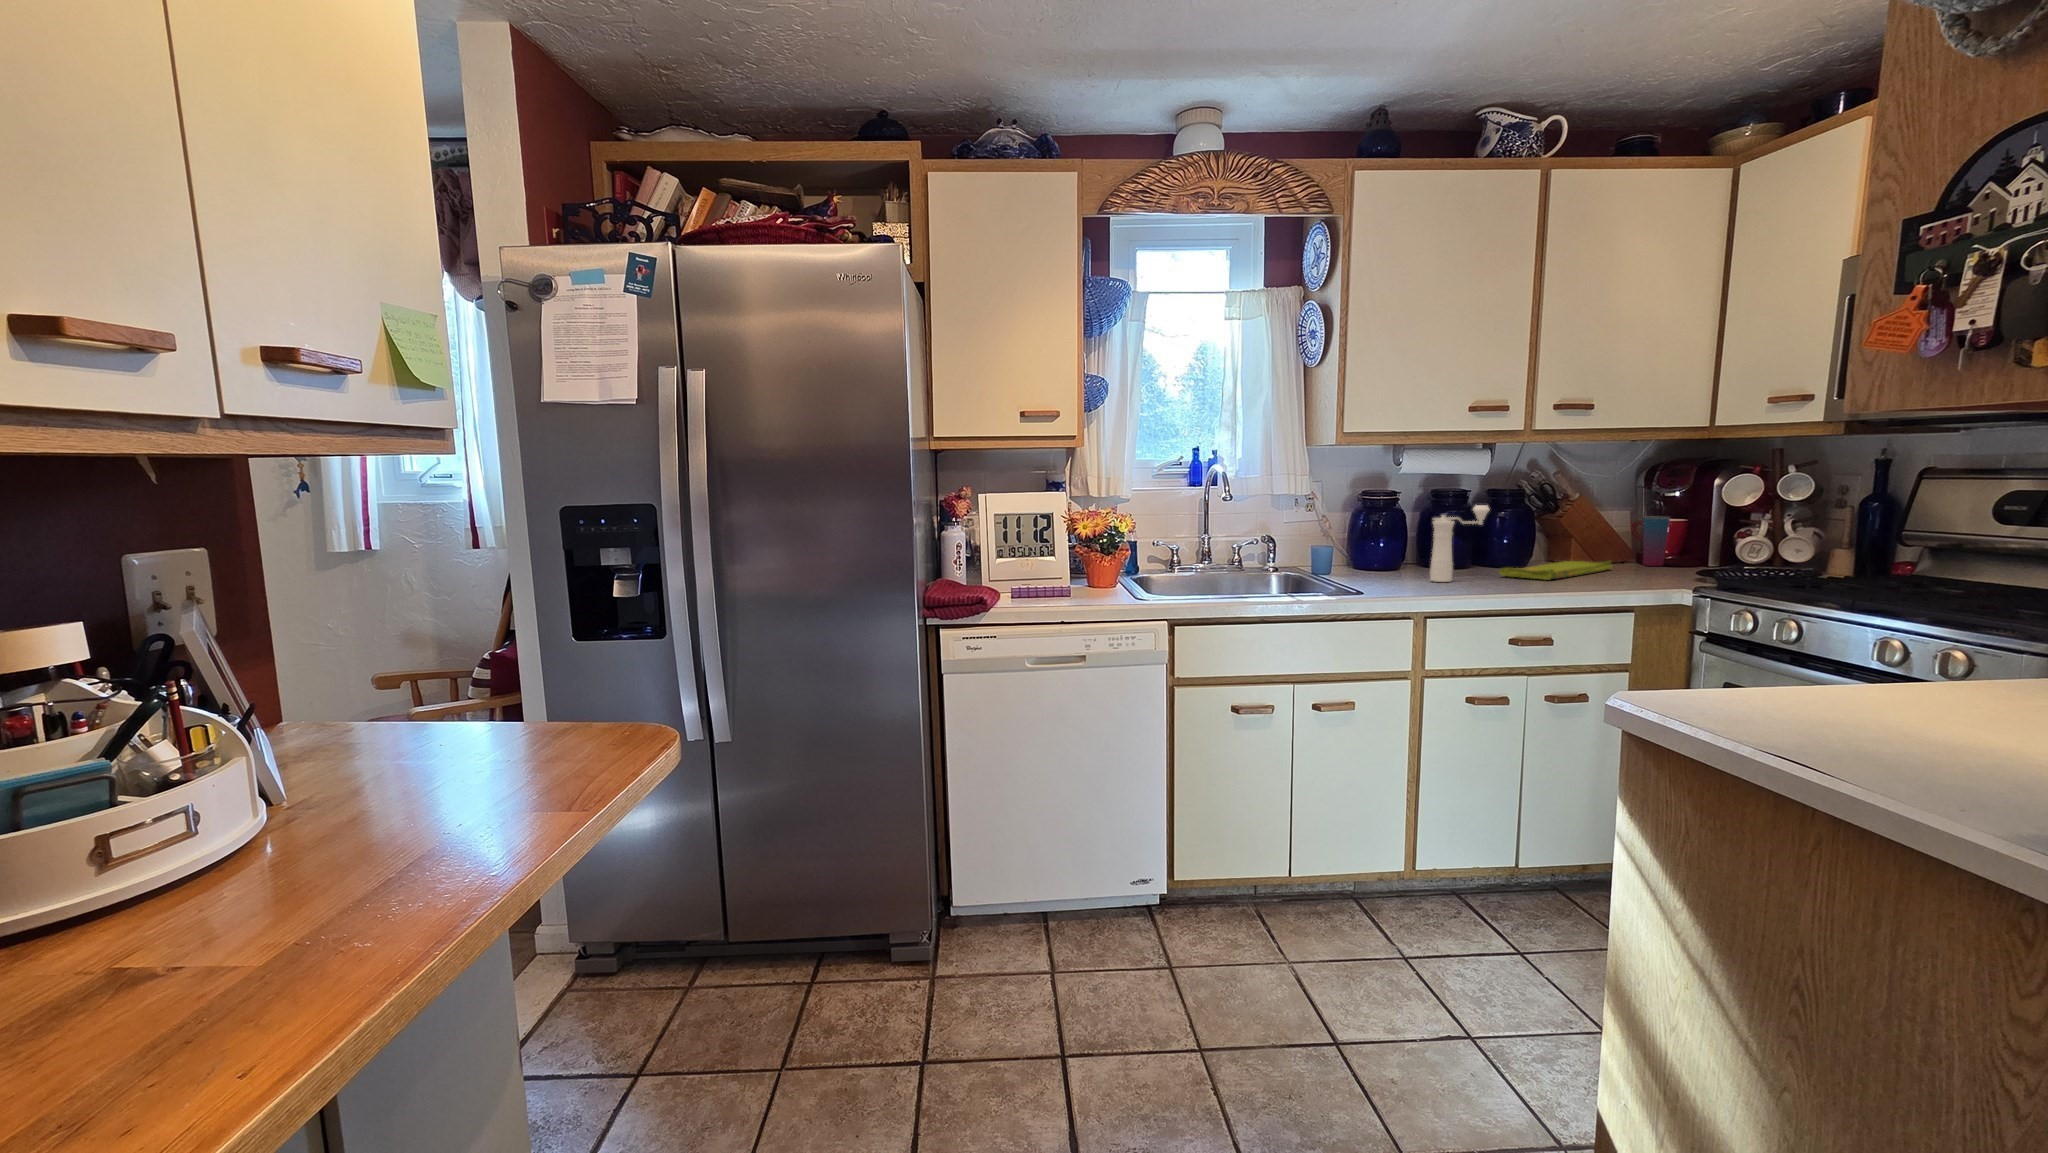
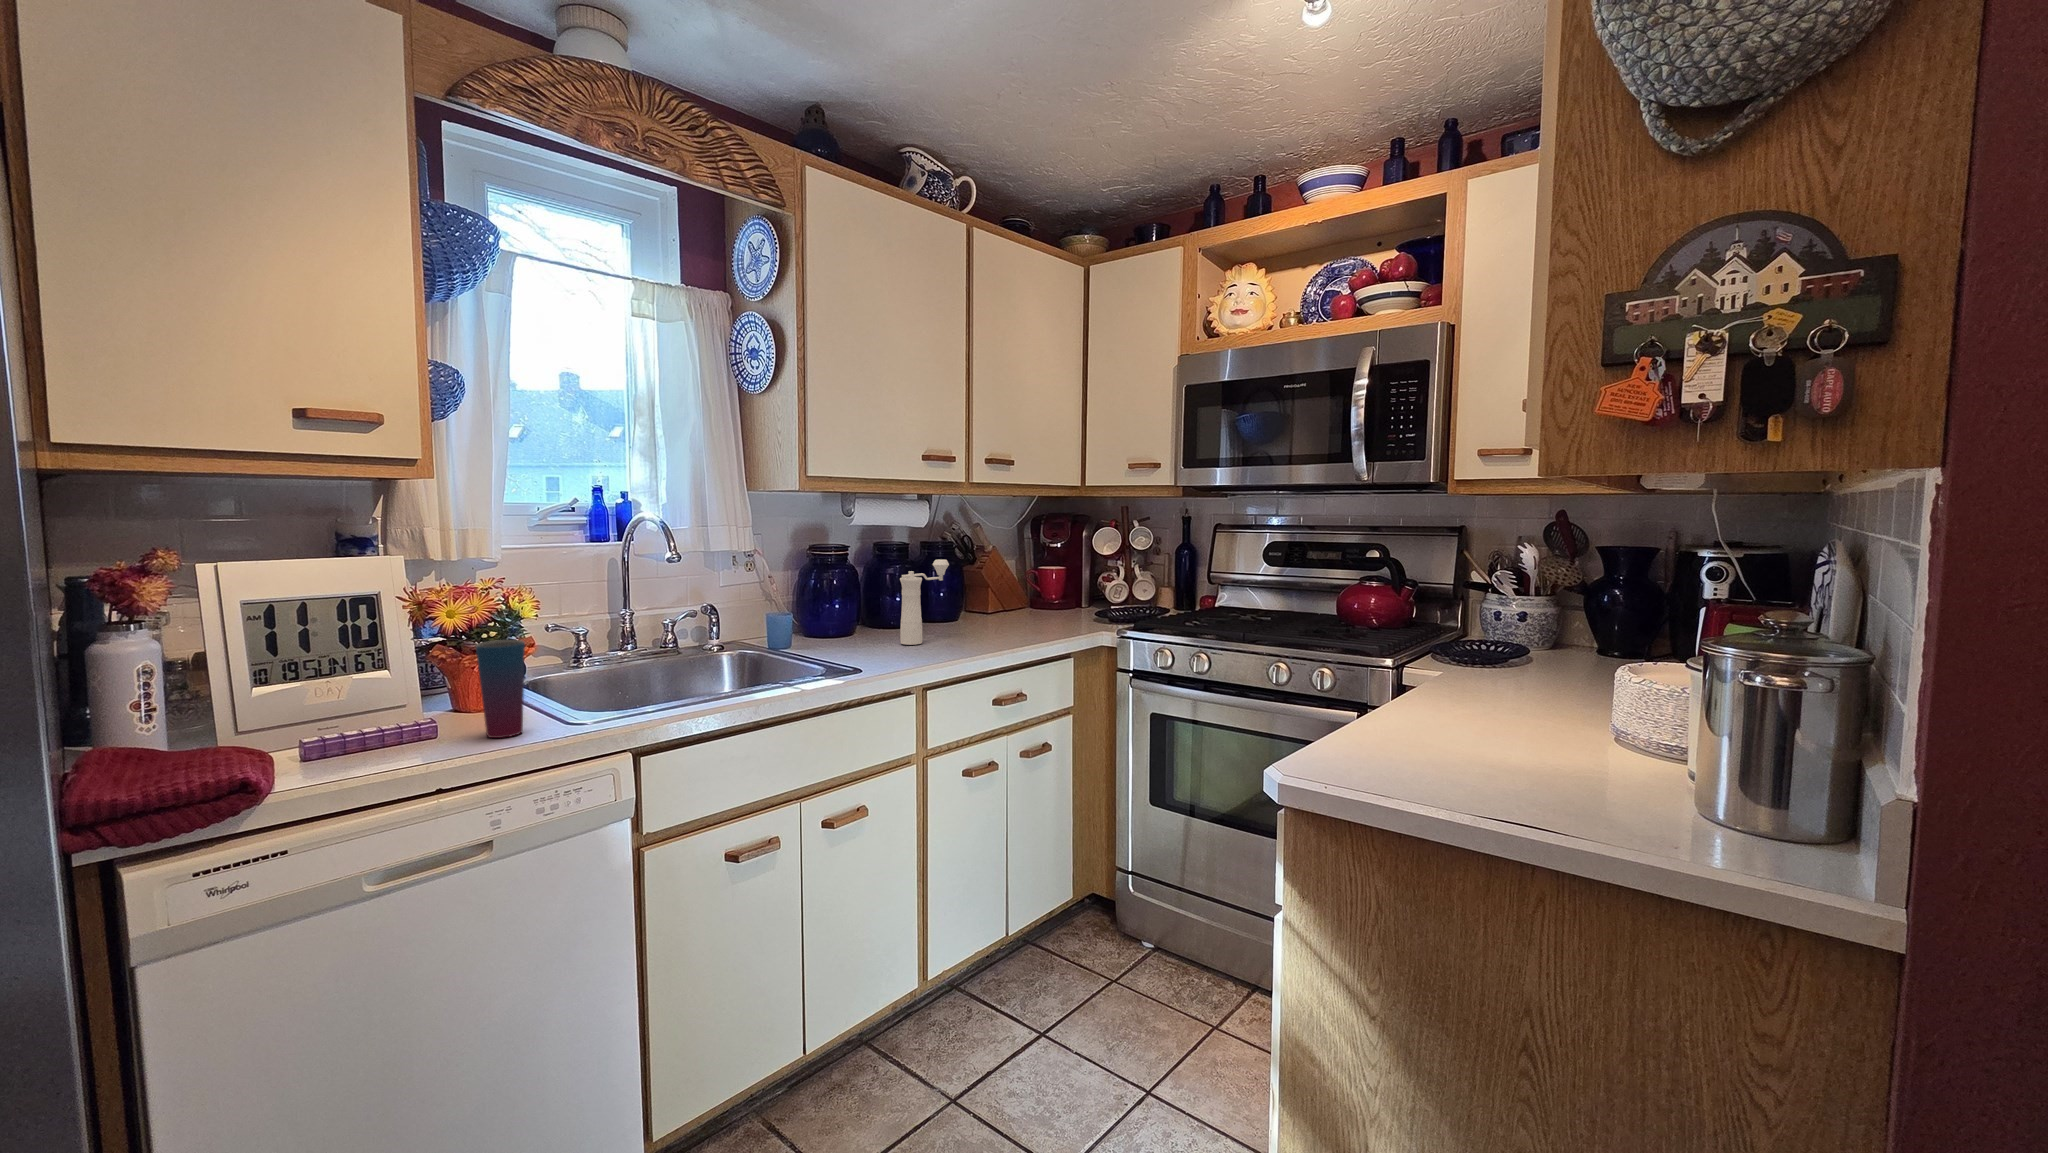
cup: present [1643,517,1670,566] -> present [475,640,525,738]
dish towel: present [1499,561,1613,580] -> none [954,608,1031,633]

